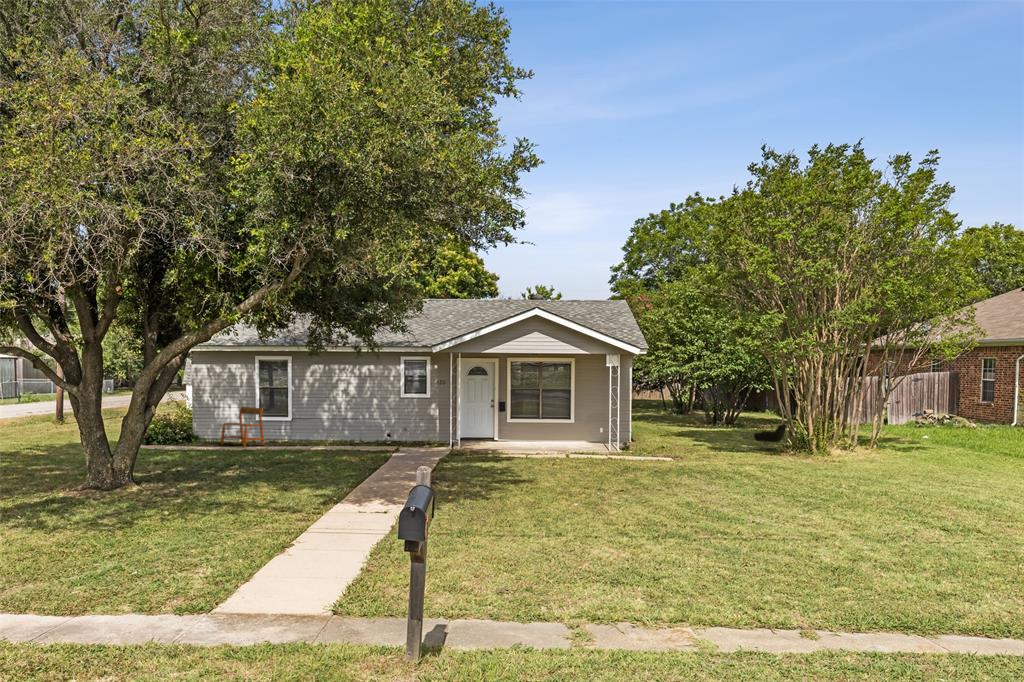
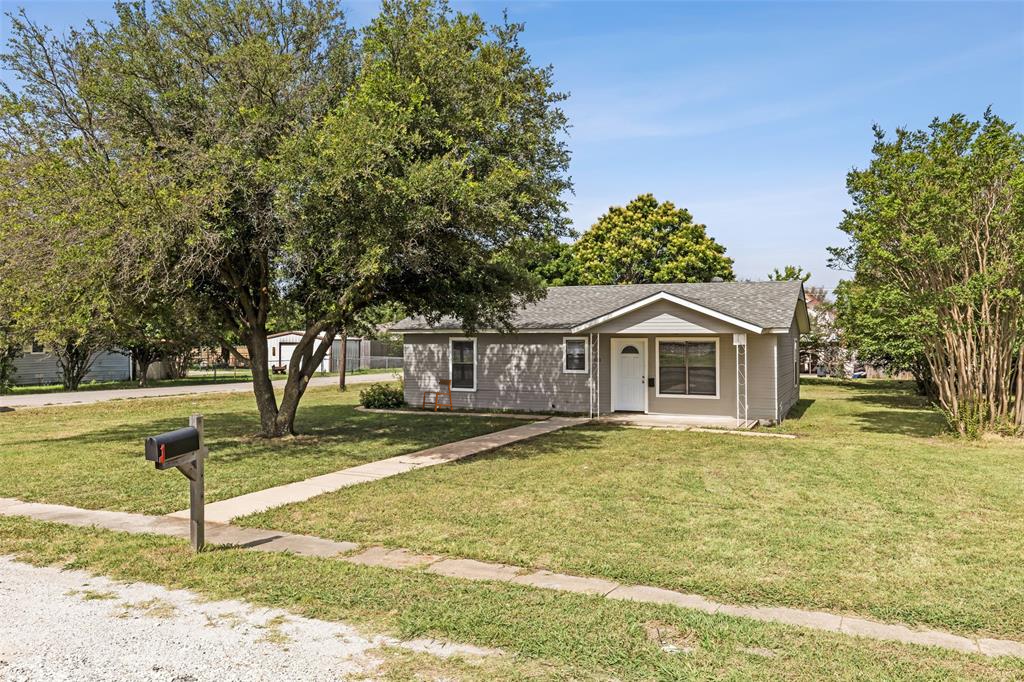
lounge chair: present [754,424,787,450] -> none [912,406,956,434]

